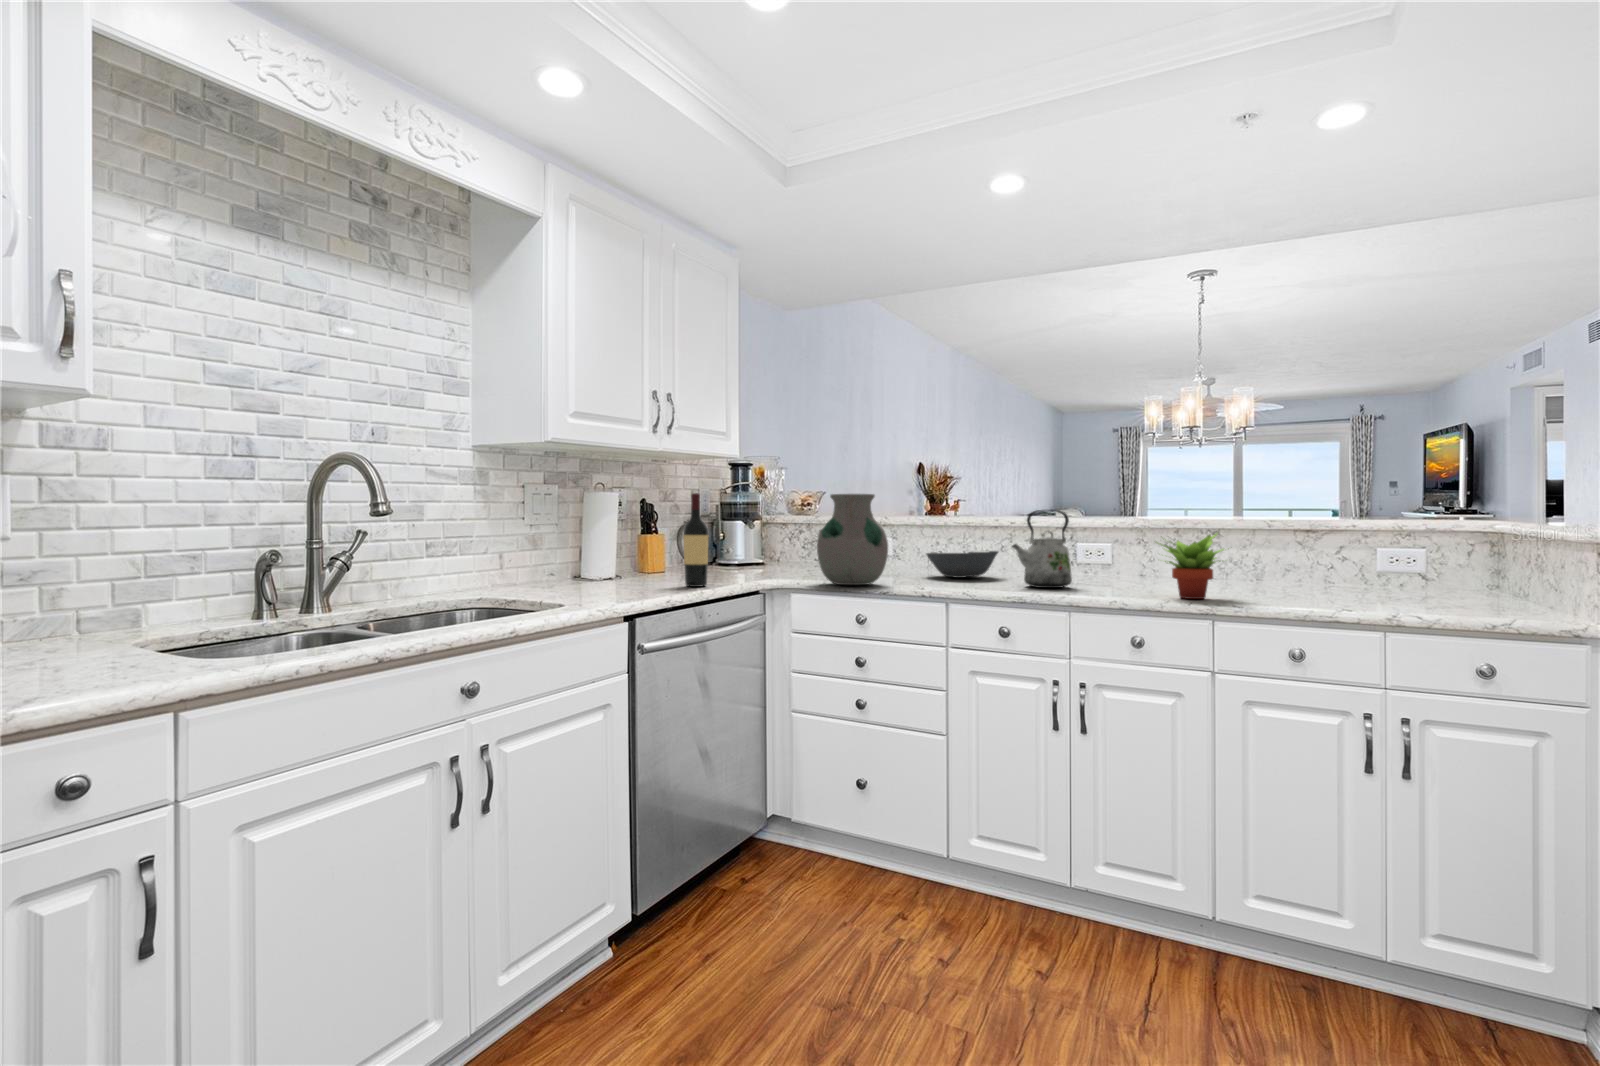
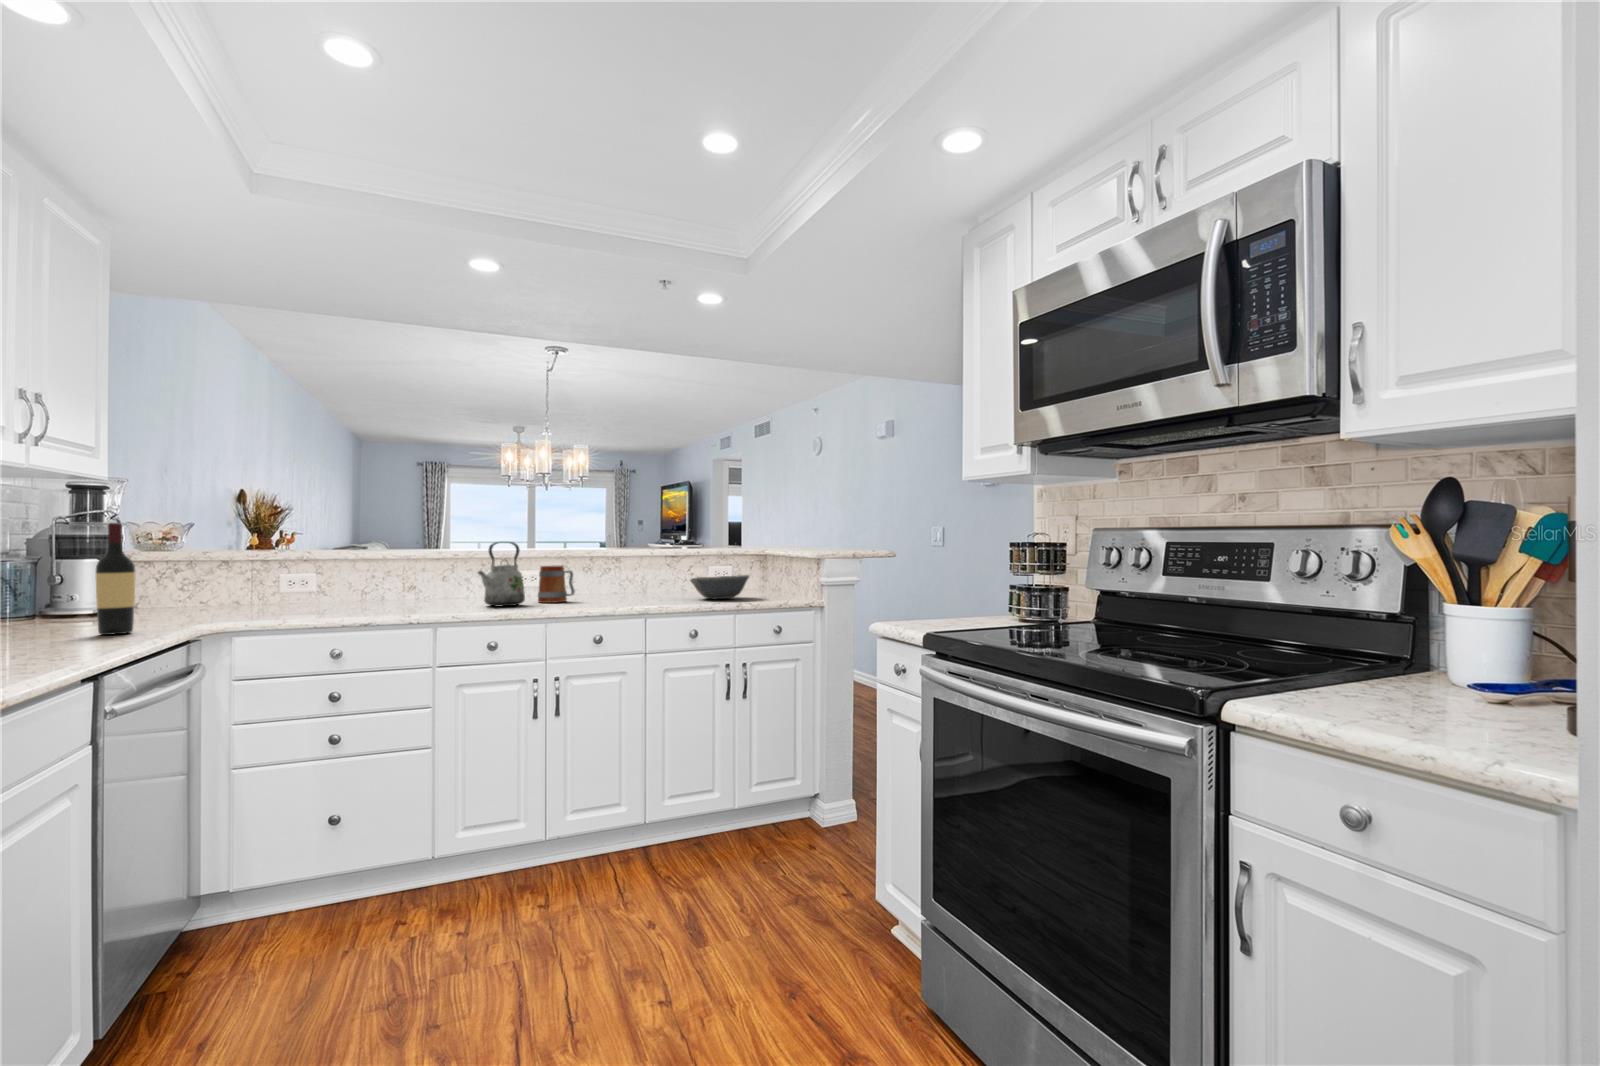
vase: present [817,494,888,585] -> none [275,526,360,618]
succulent plant: present [1157,533,1224,599] -> none [594,557,643,605]
mug: none [1096,541,1142,588] -> present [538,566,575,603]
bowl: present [926,551,998,578] -> present [690,575,749,599]

